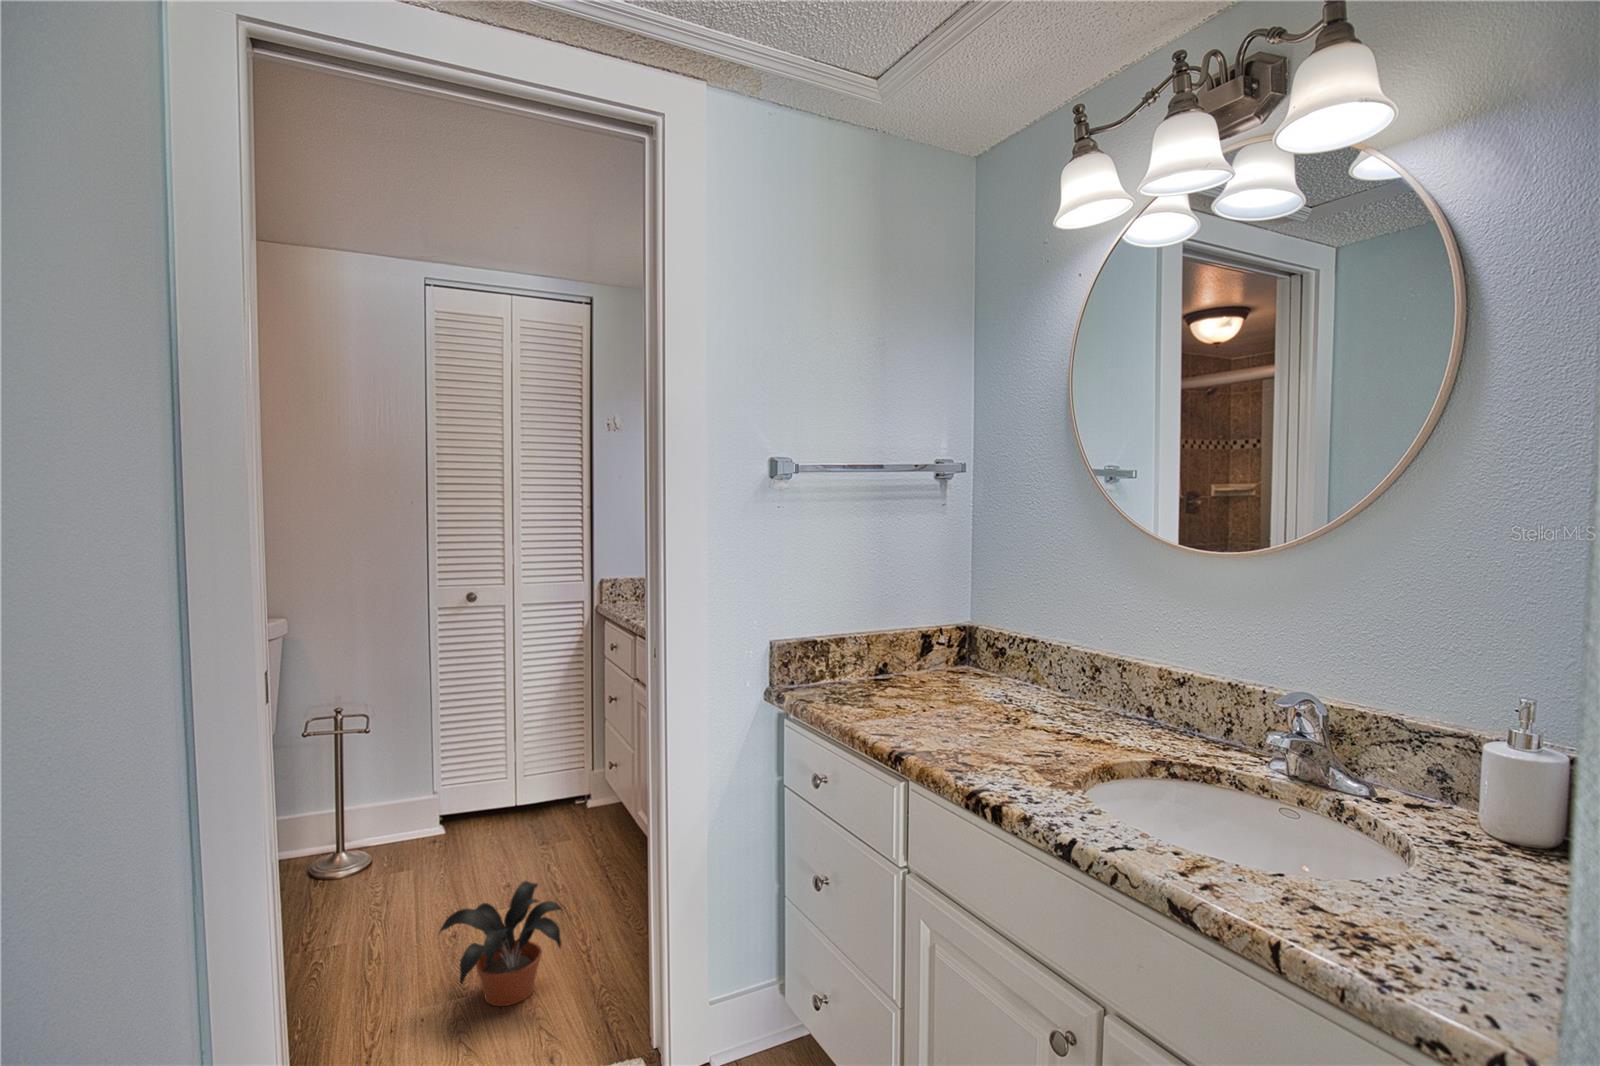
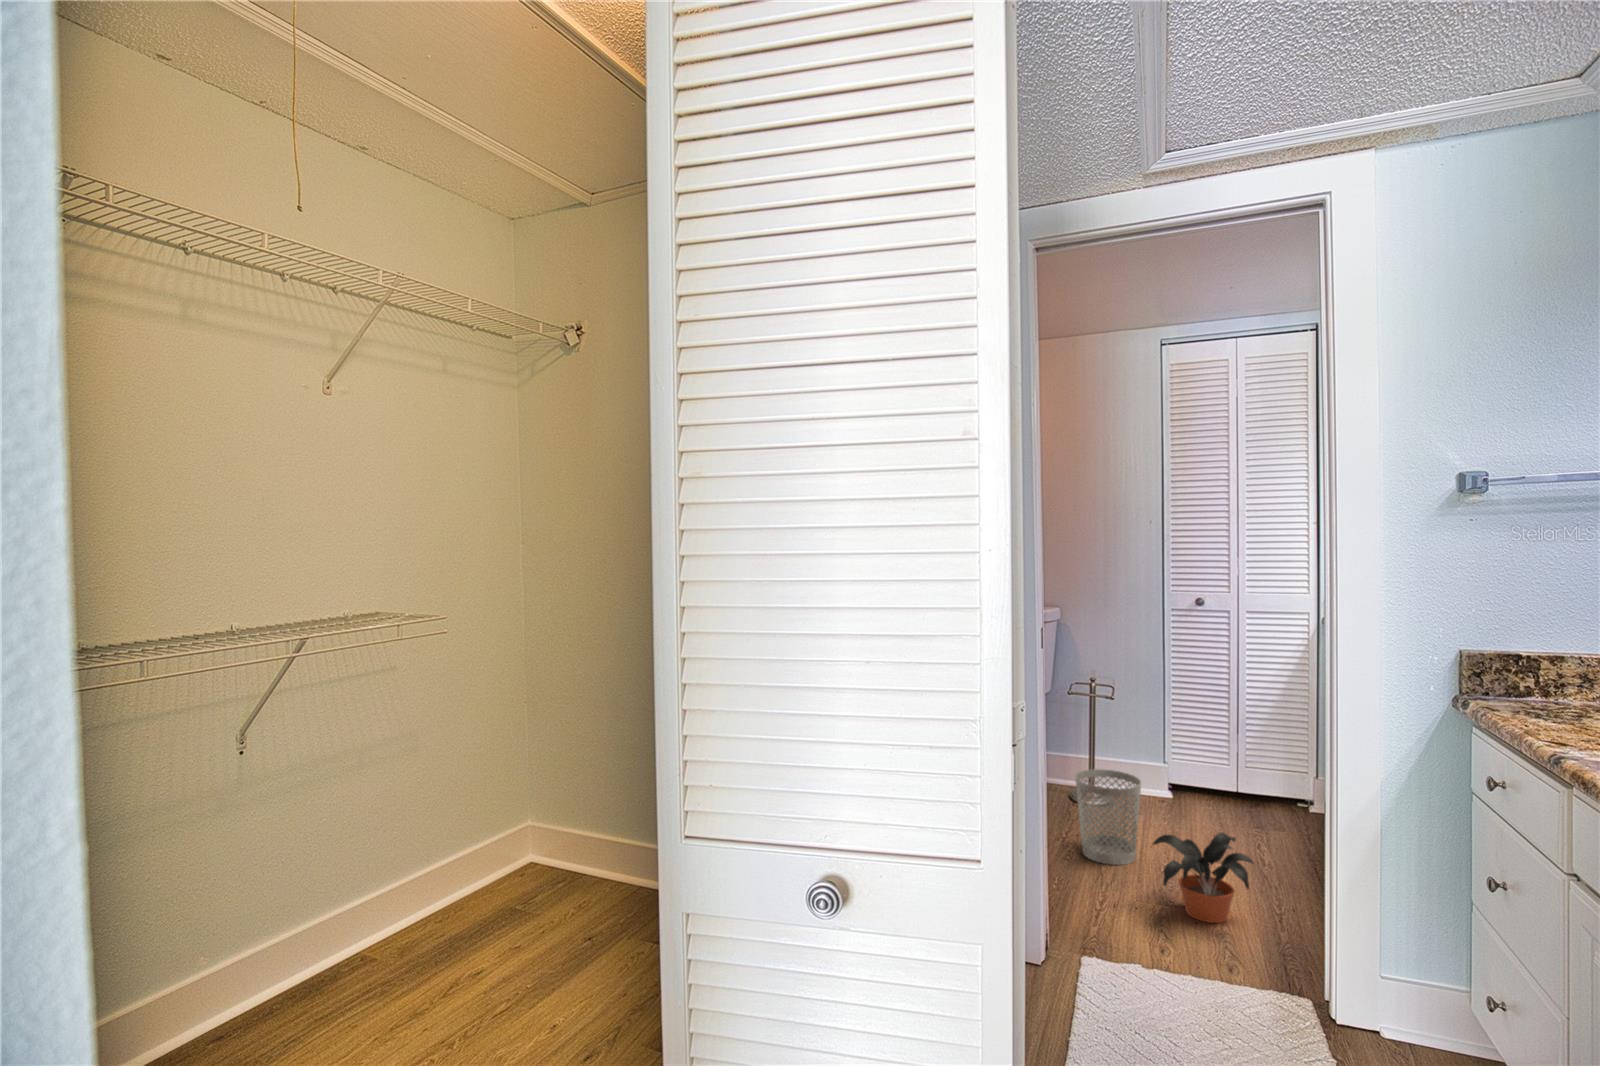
wastebasket: none [323,833,418,970] -> present [1075,769,1141,865]

